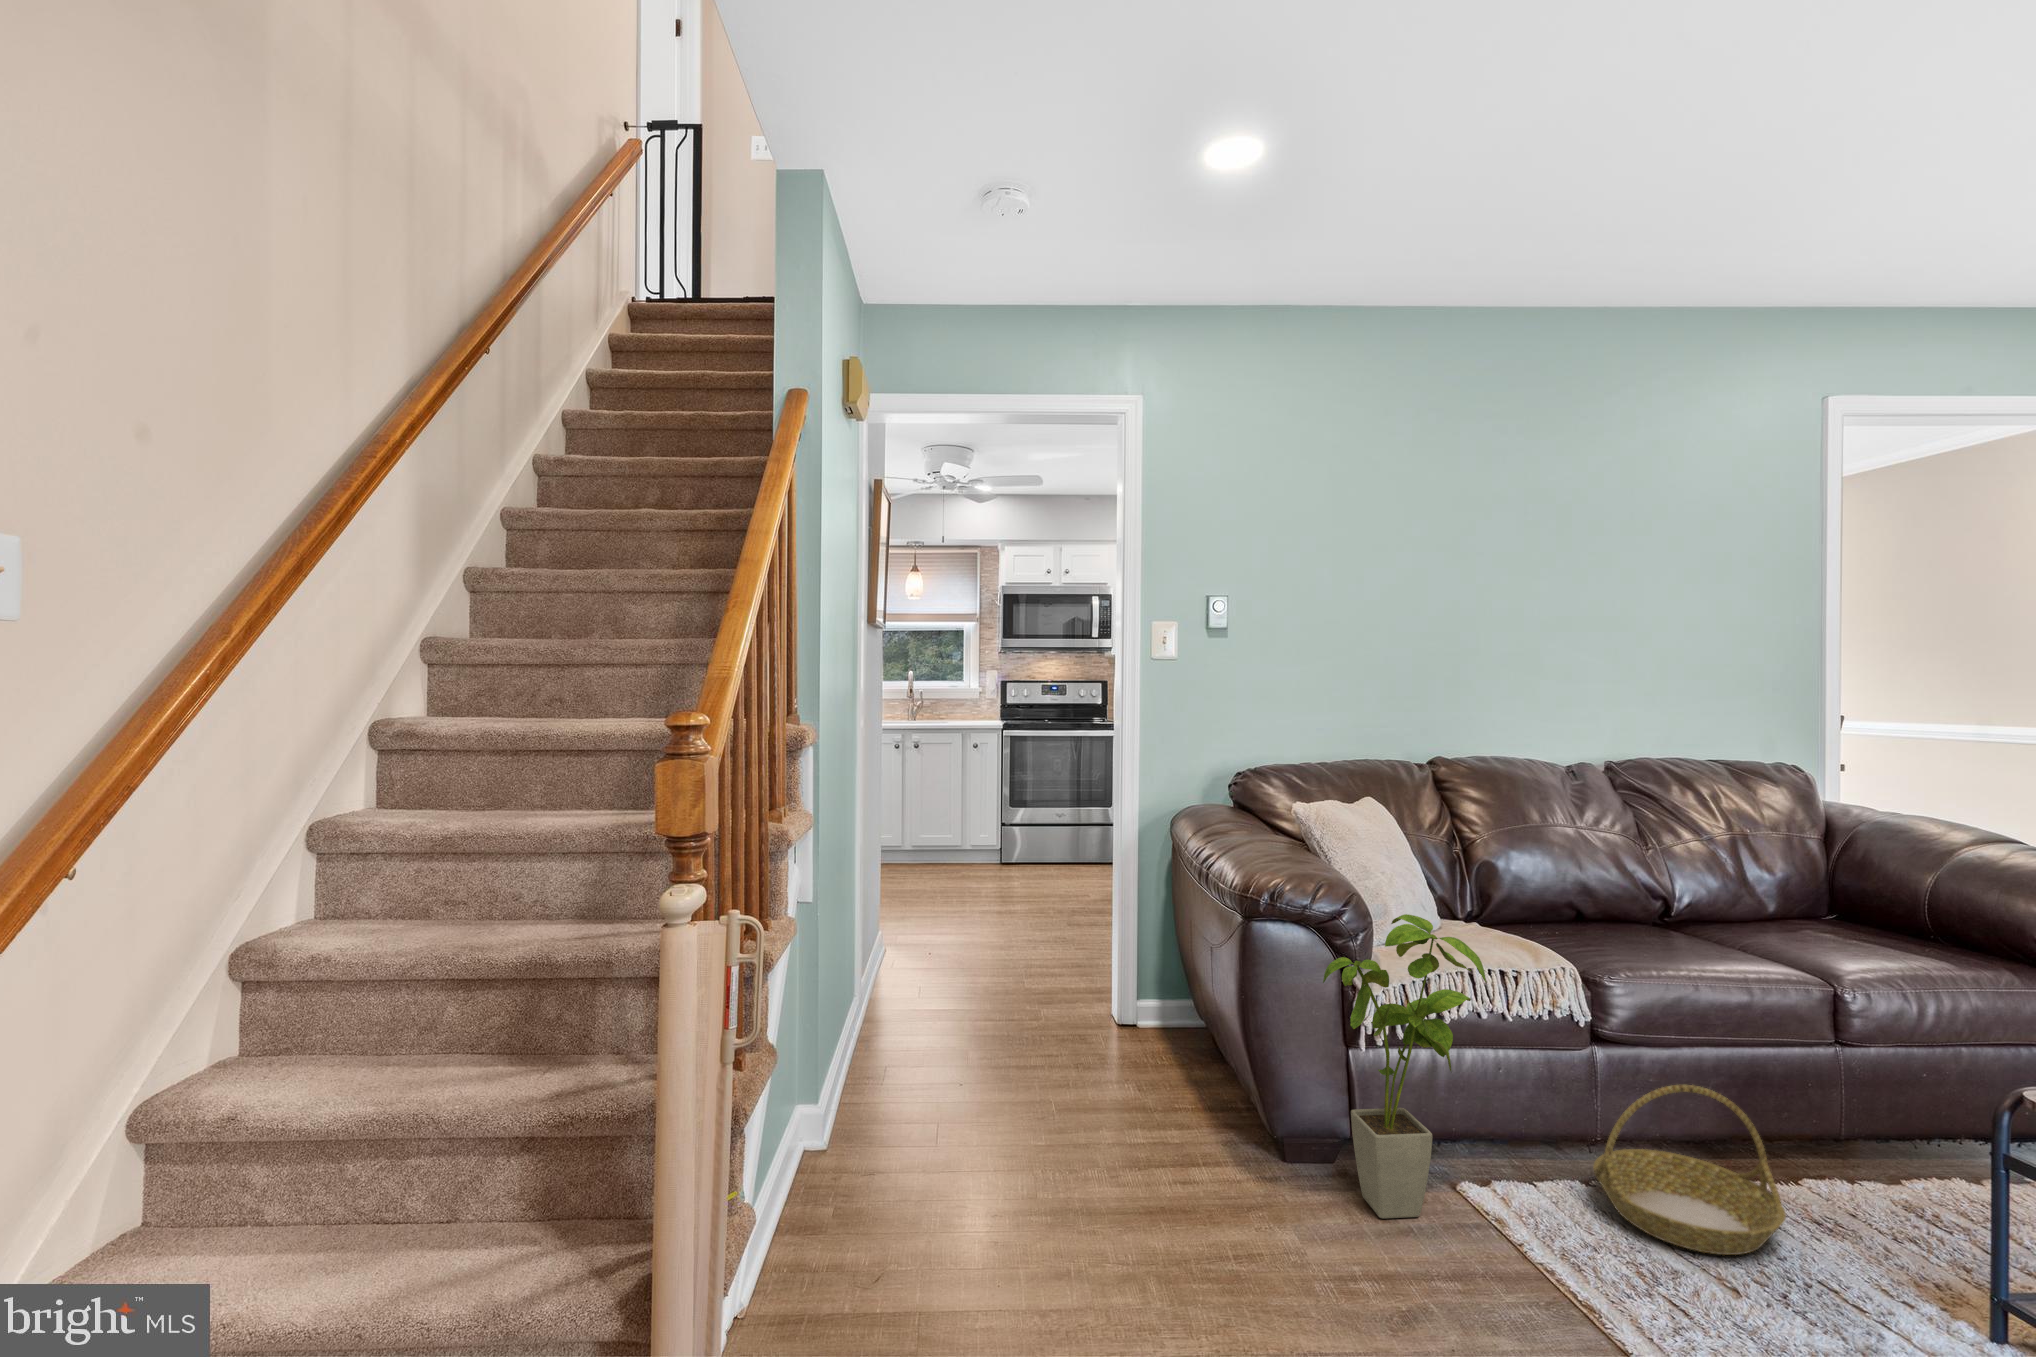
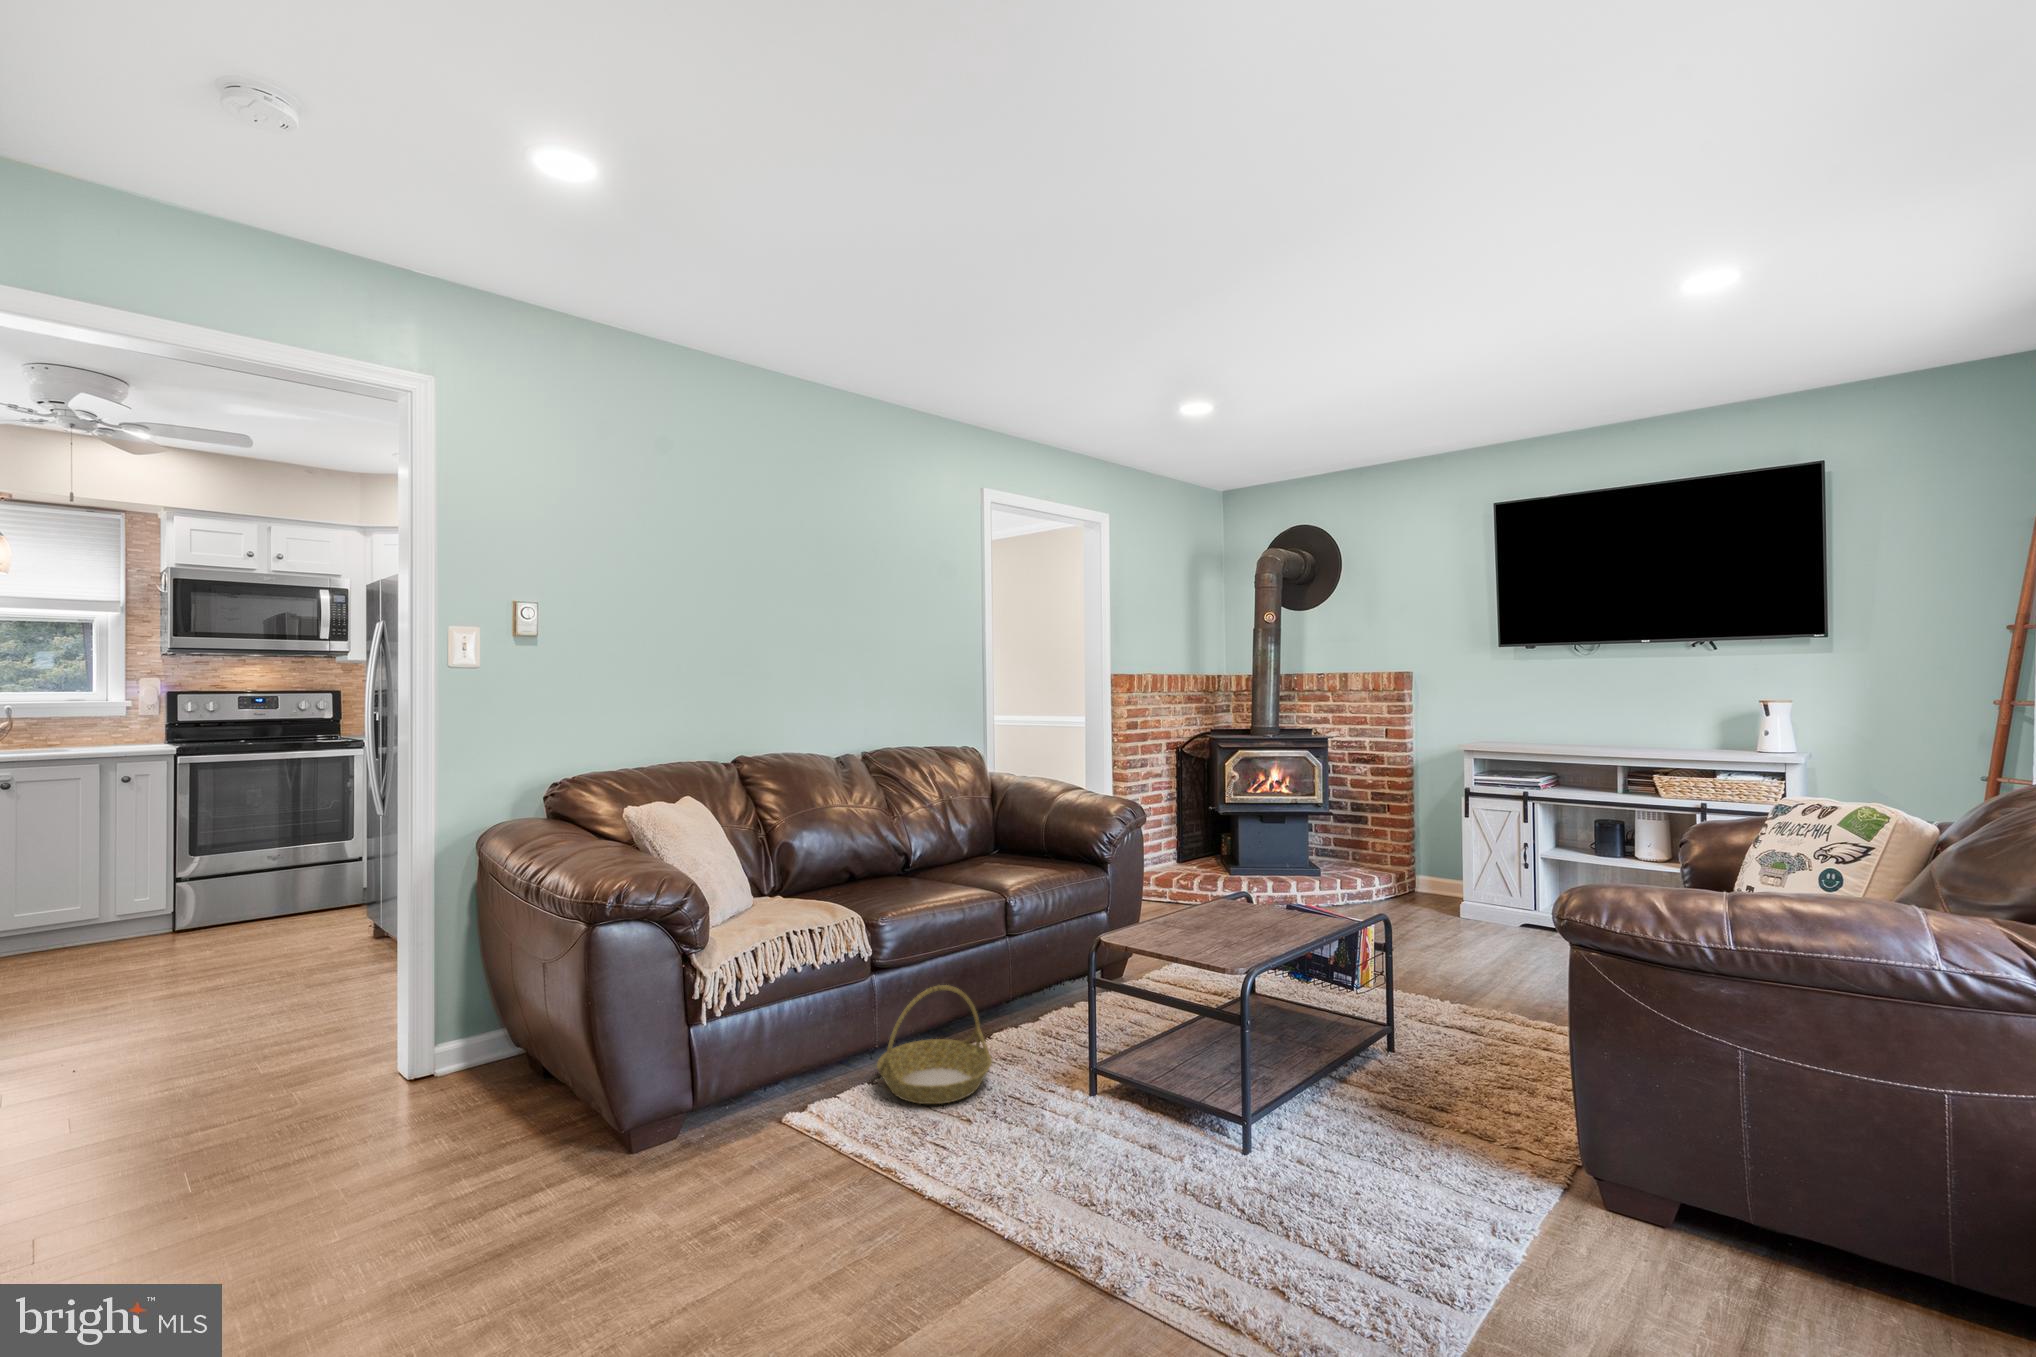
house plant: present [1323,914,1486,1218] -> none [673,895,814,1166]

